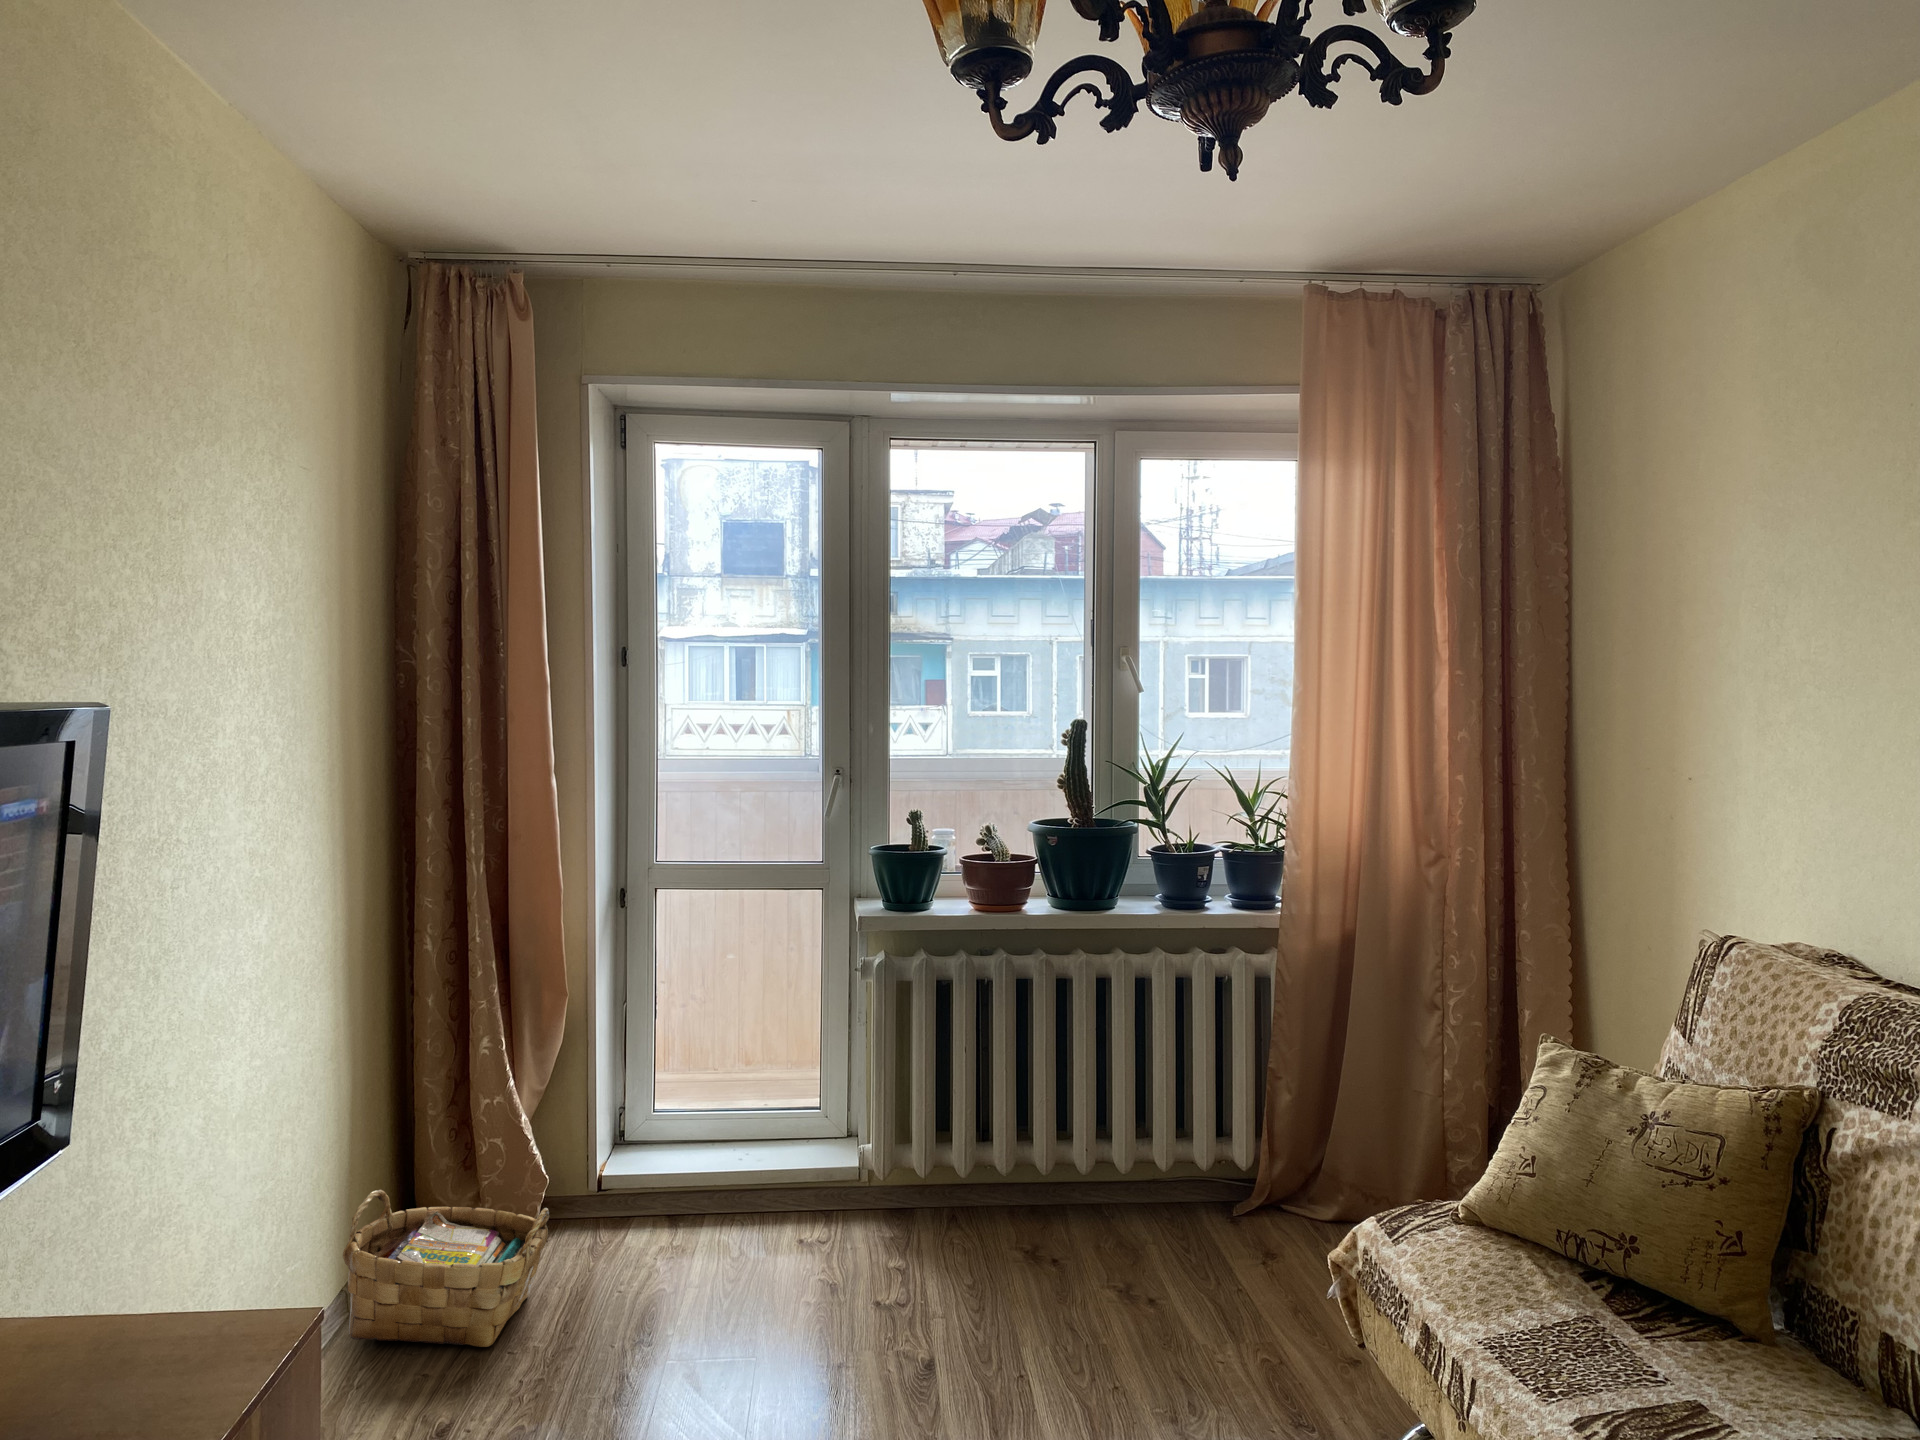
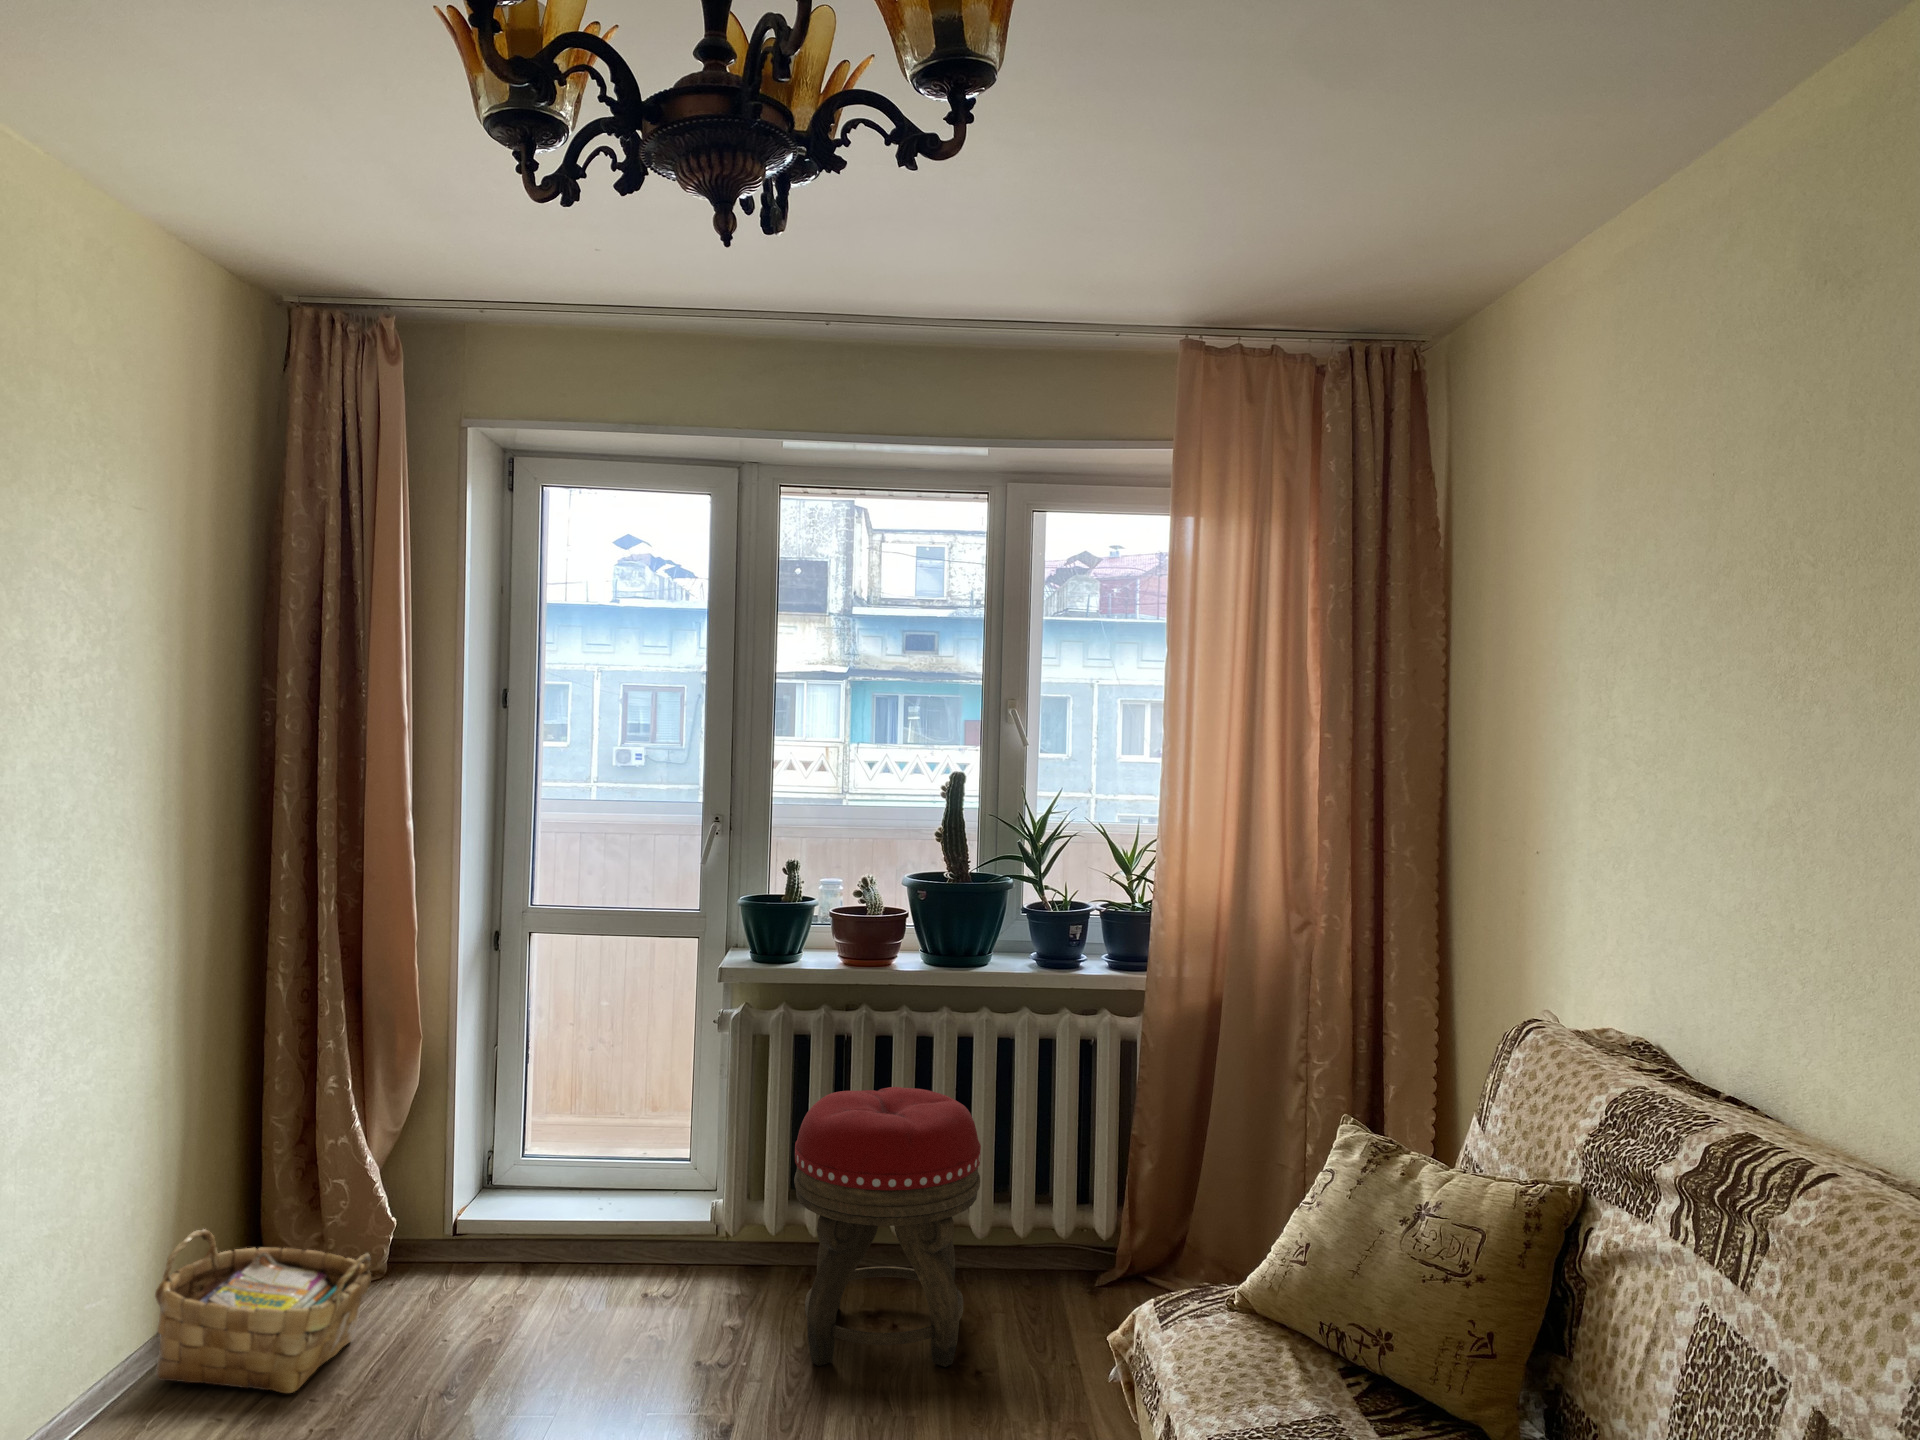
footstool: none [959,1029,1144,1303] -> present [794,1087,981,1367]

